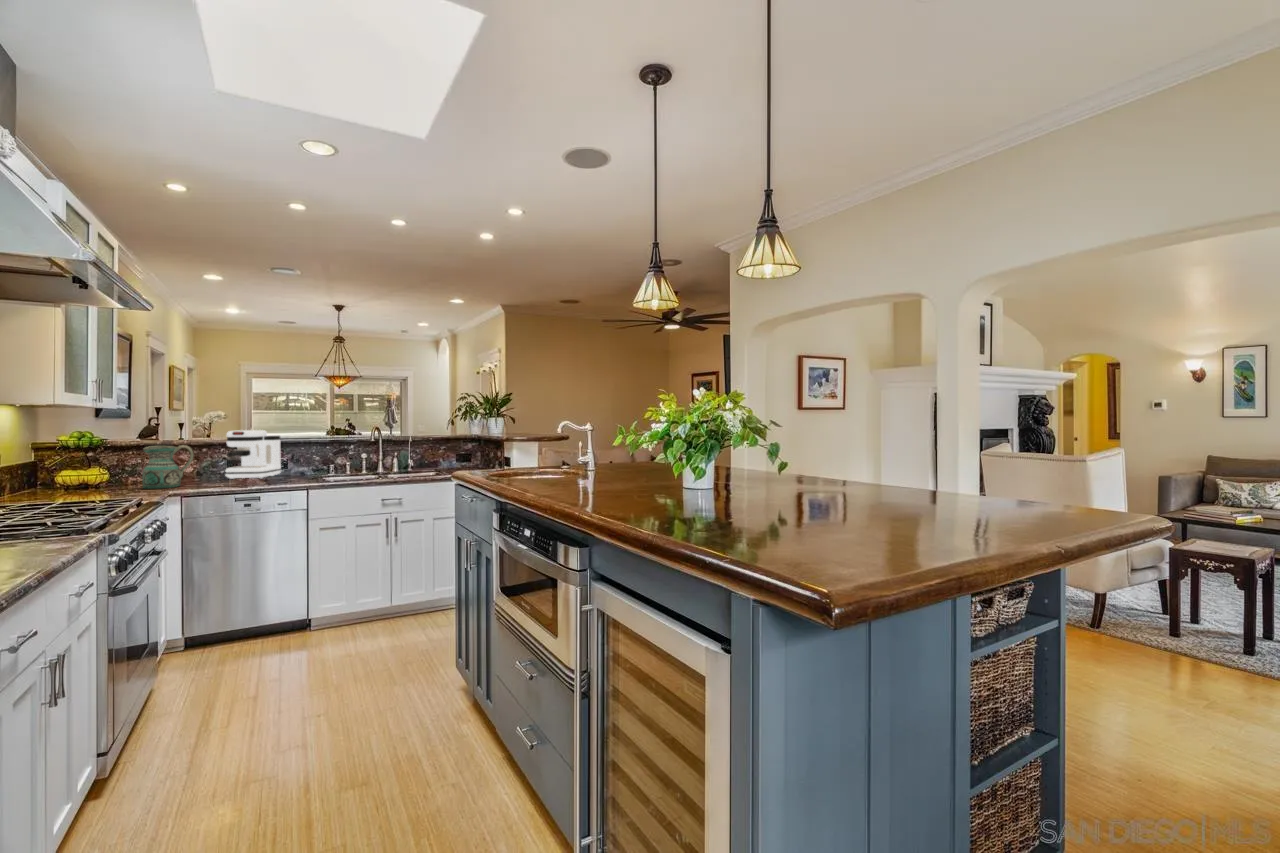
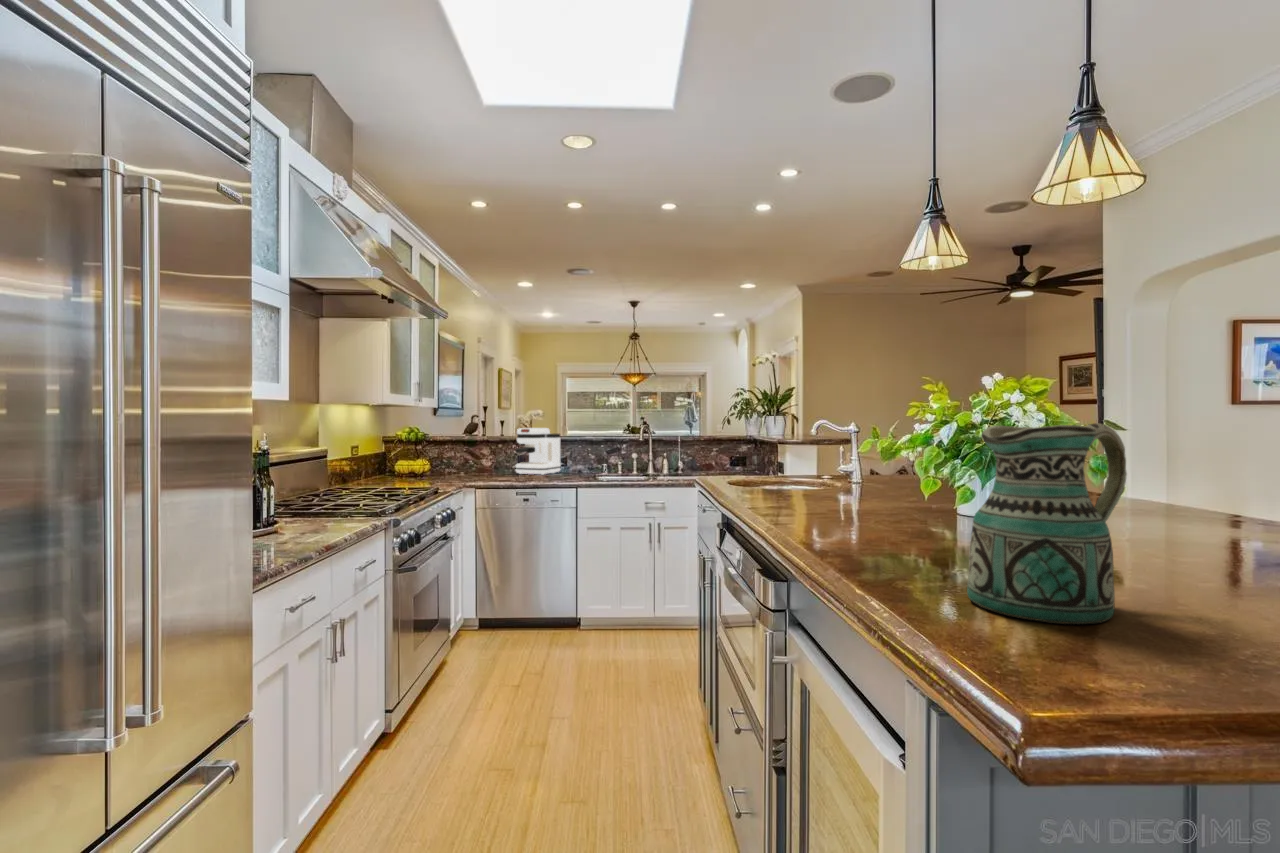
ceramic pitcher: present [142,445,194,489] -> present [967,423,1127,624]

